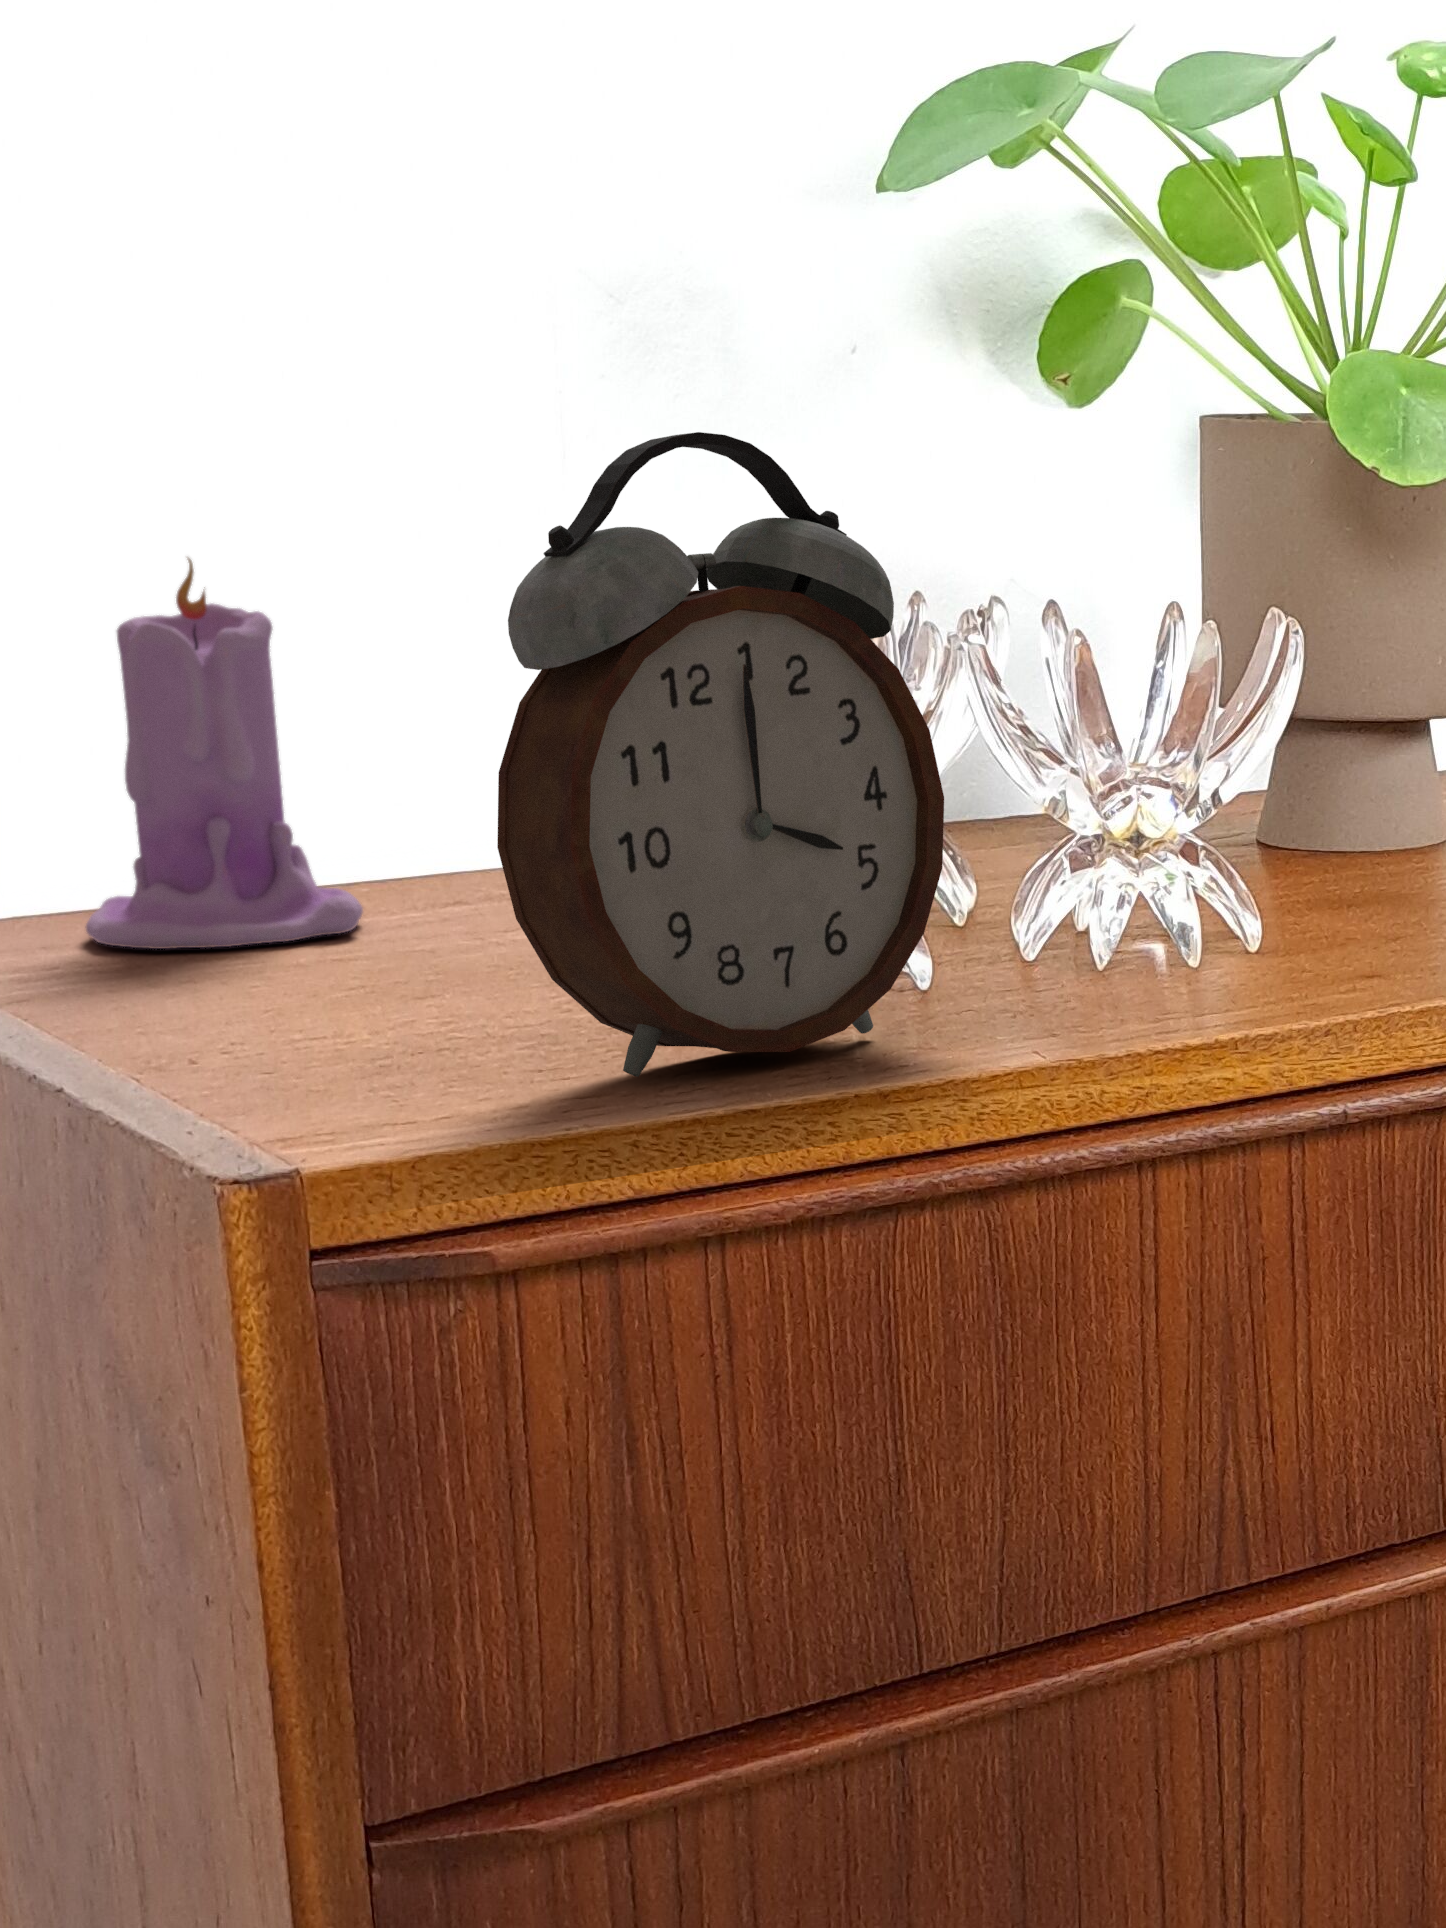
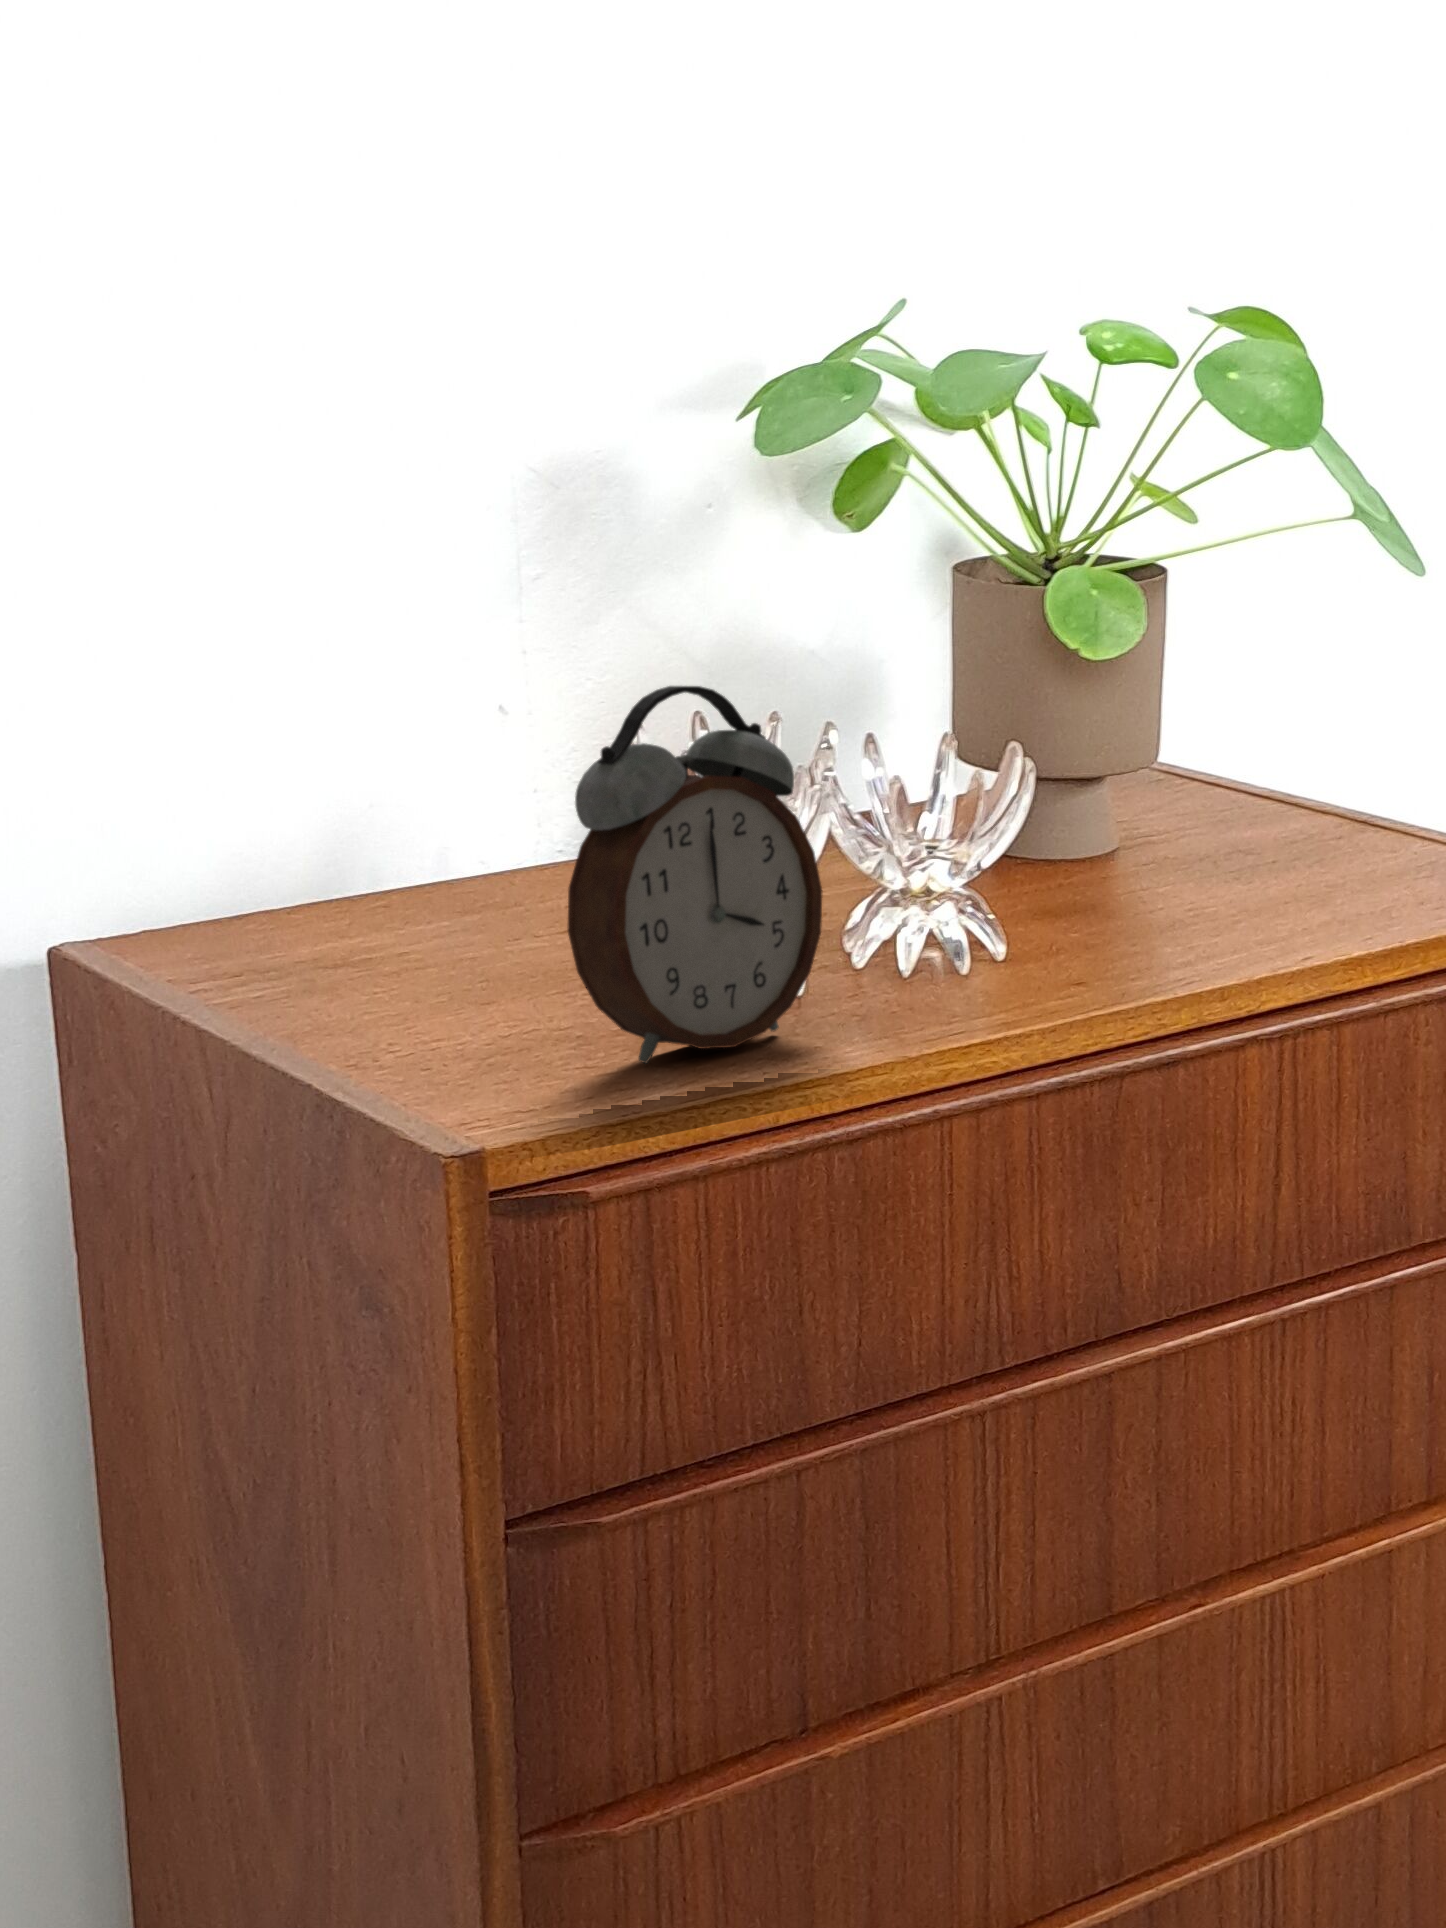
candle: present [86,558,363,949] -> none [256,711,430,961]

